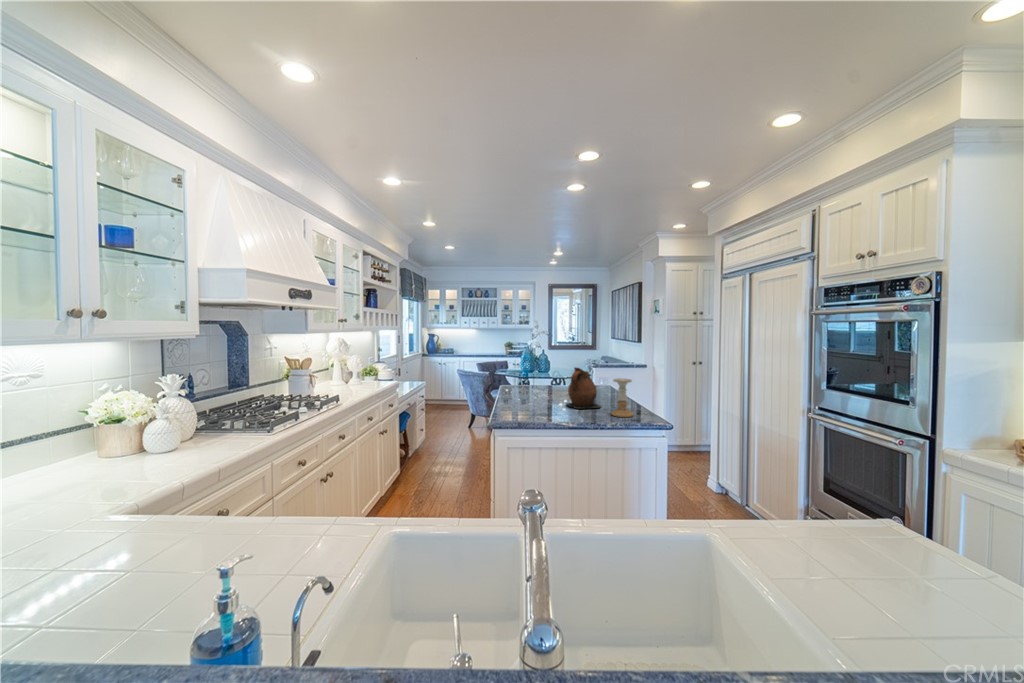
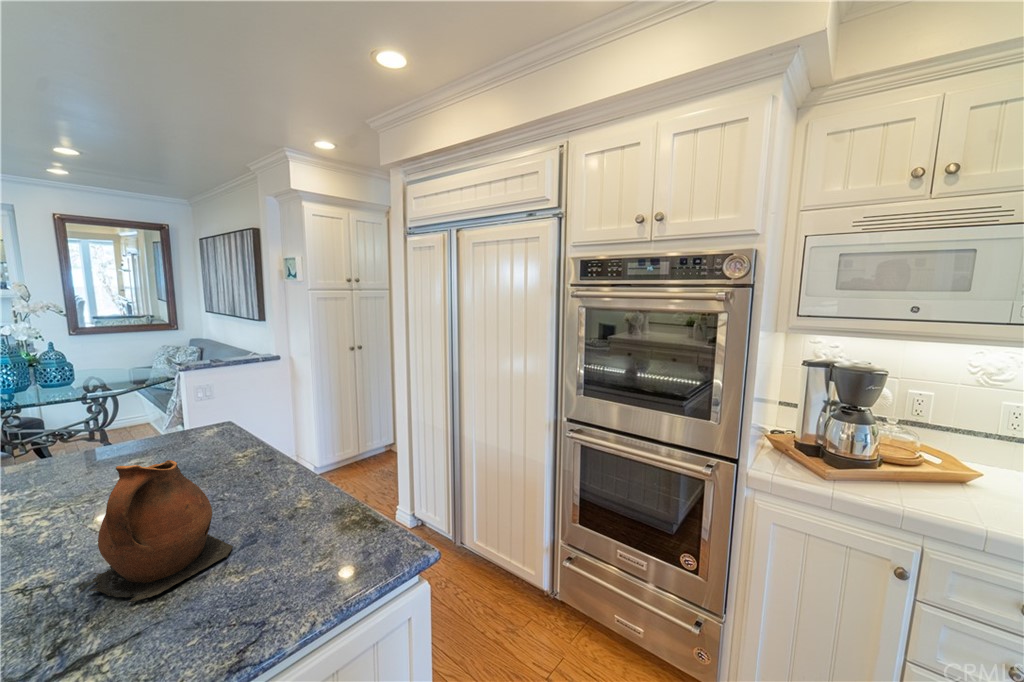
candle holder: present [611,378,633,417] -> none [274,470,341,594]

